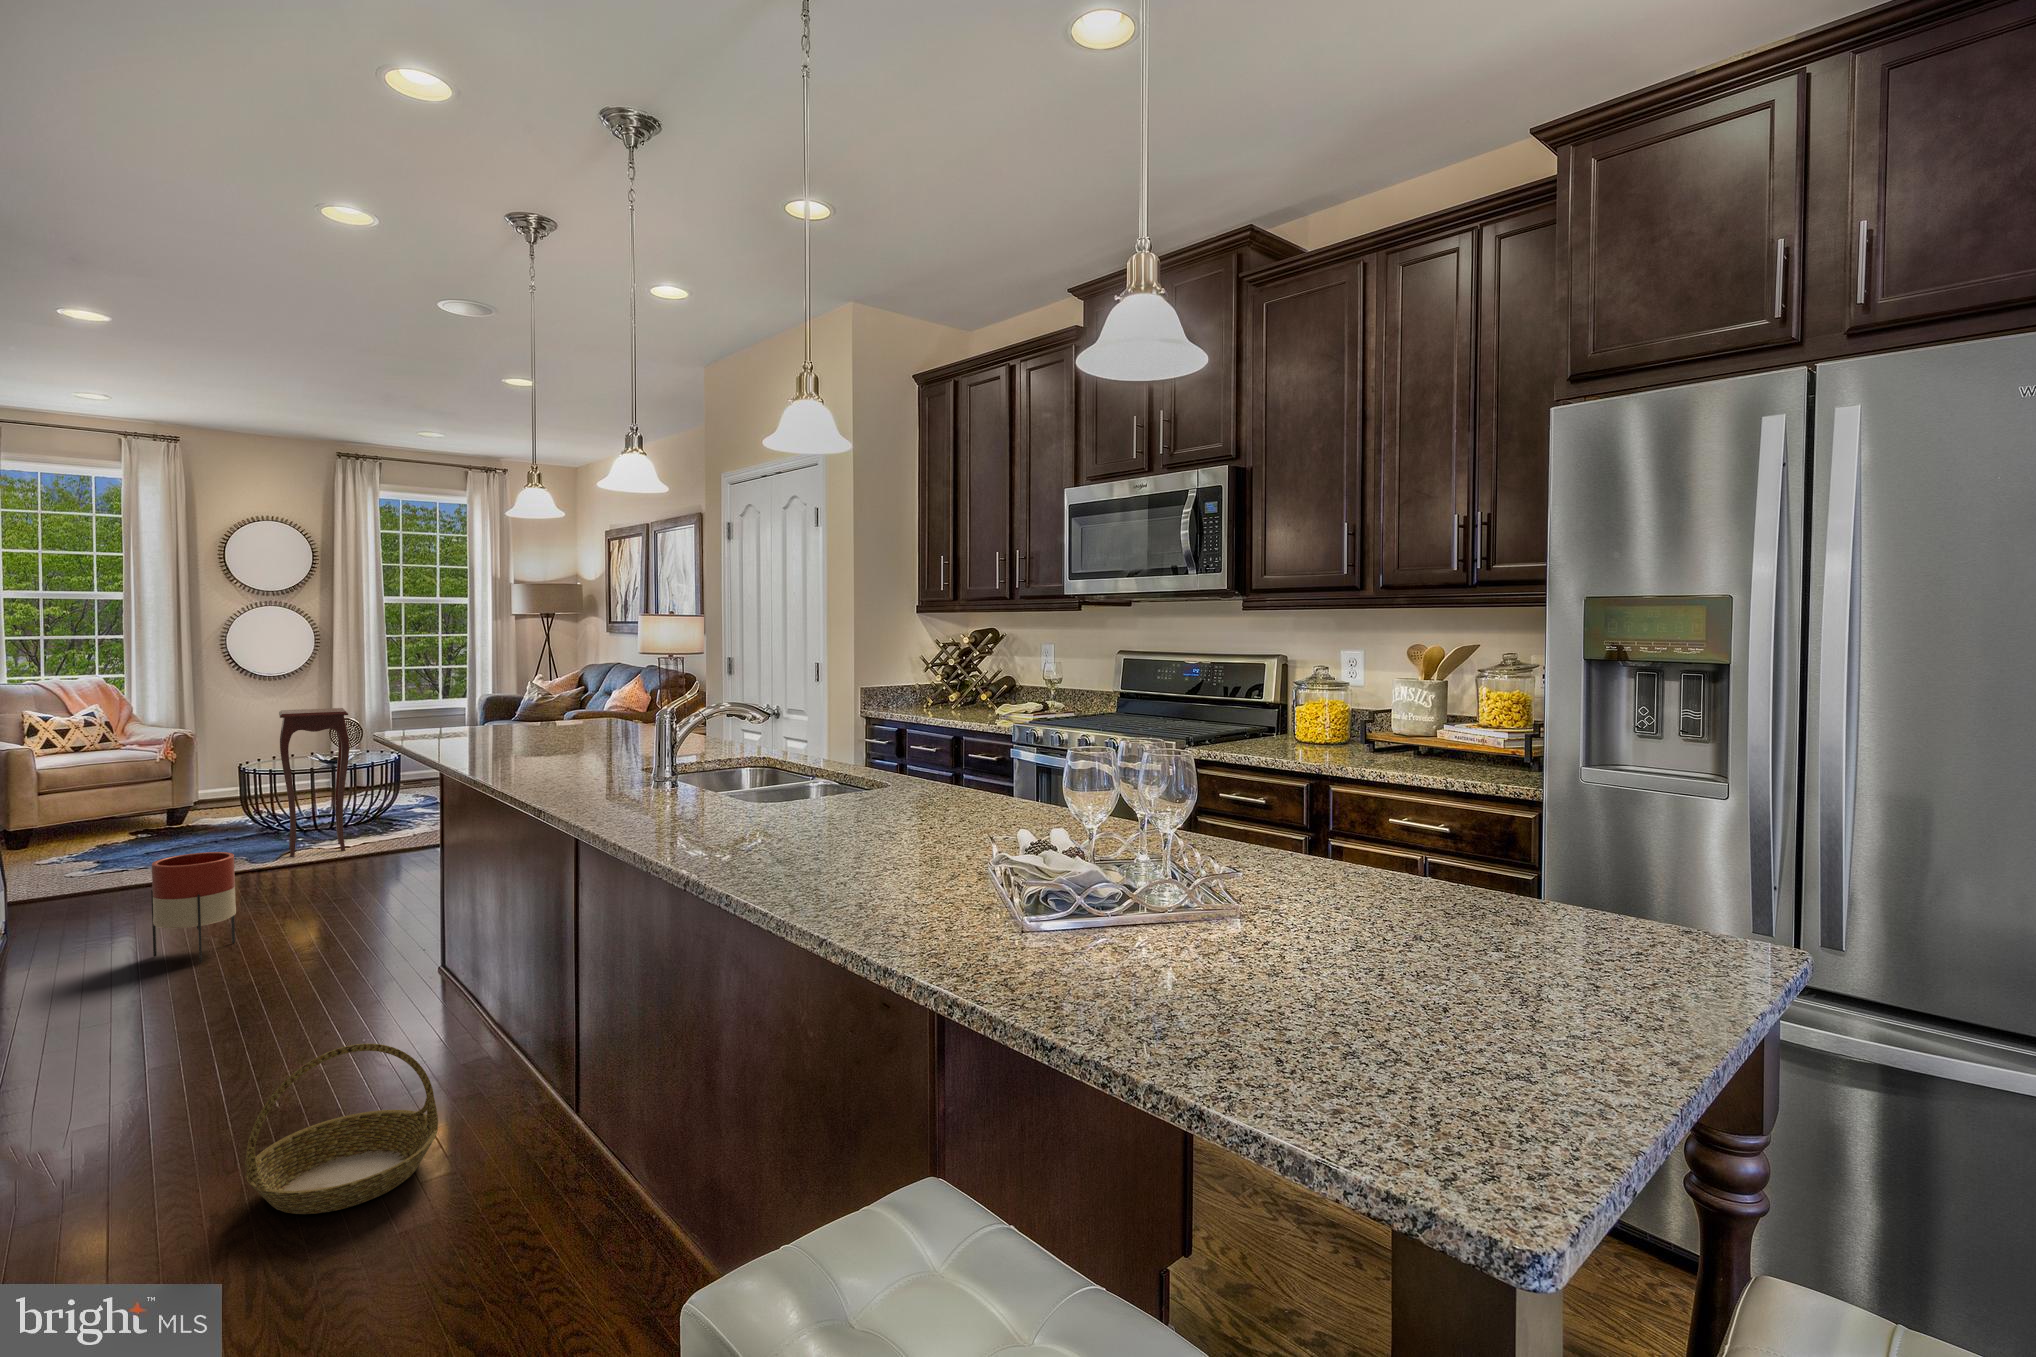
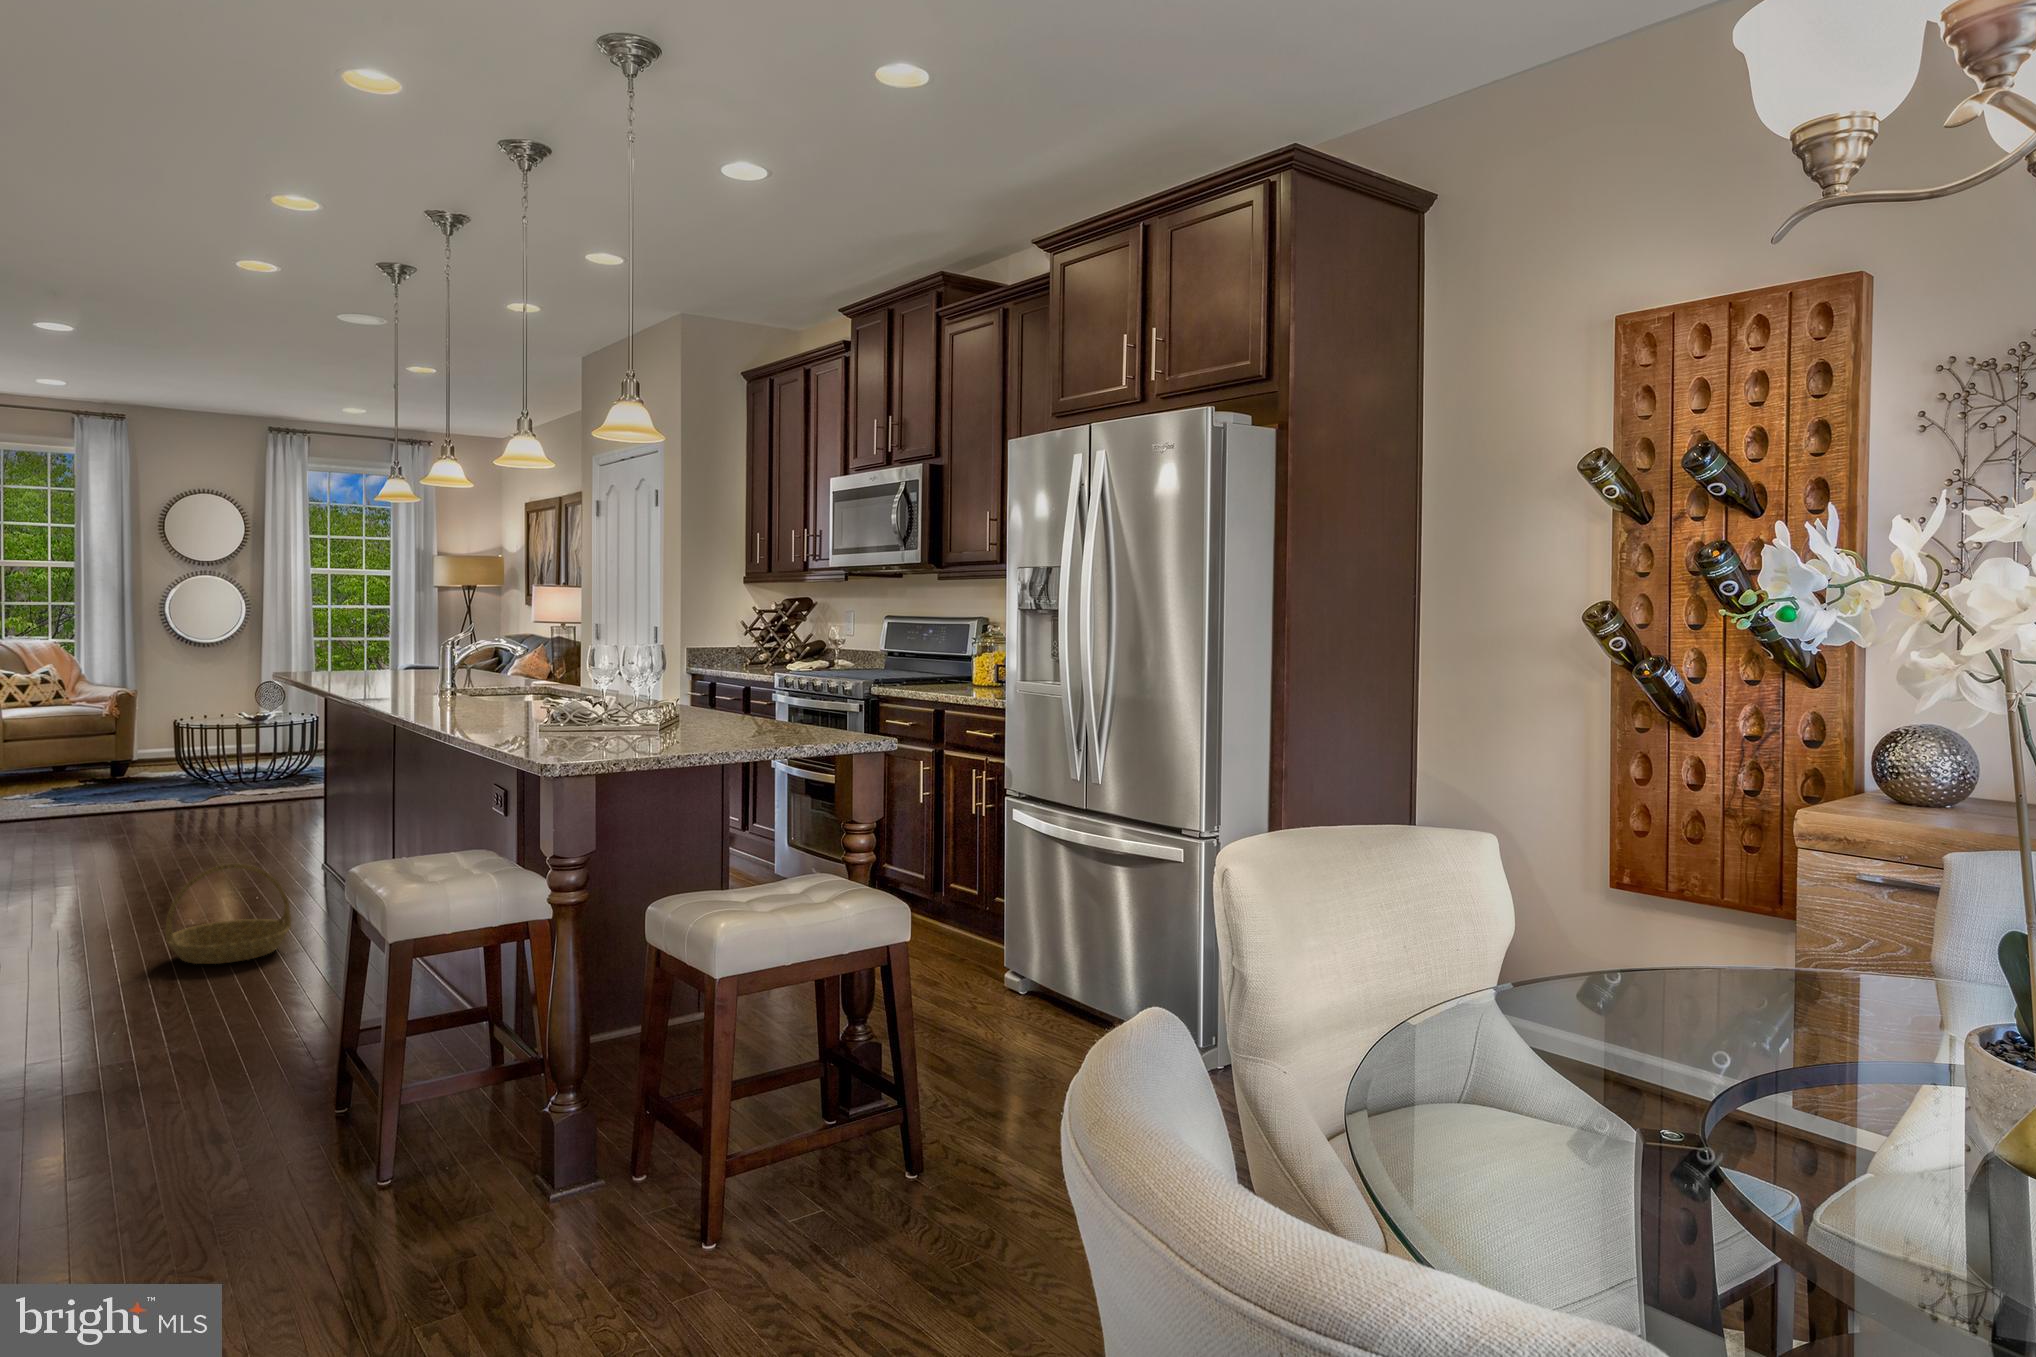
side table: present [279,708,349,856] -> none [208,668,267,798]
planter: present [151,852,236,962] -> none [102,773,166,858]

